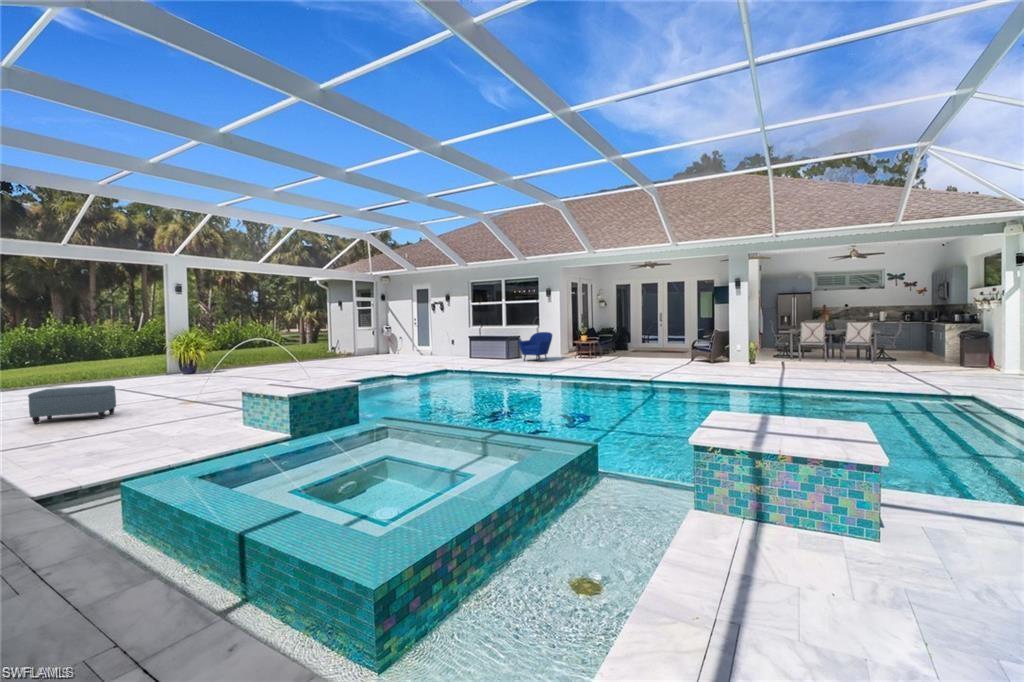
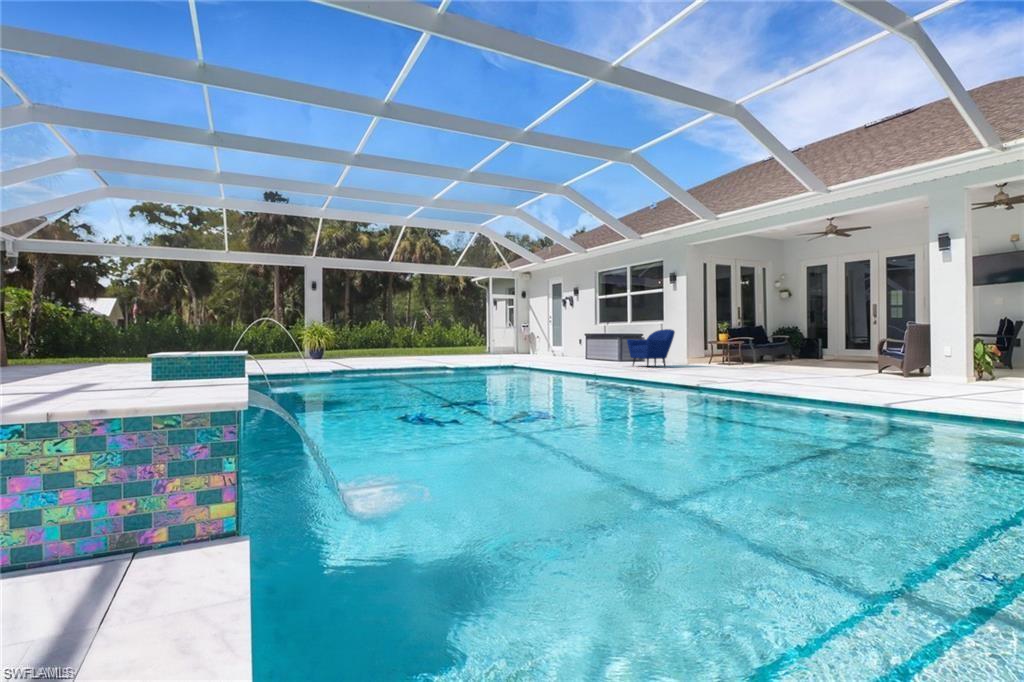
ottoman: present [28,385,116,424] -> none [66,346,135,373]

